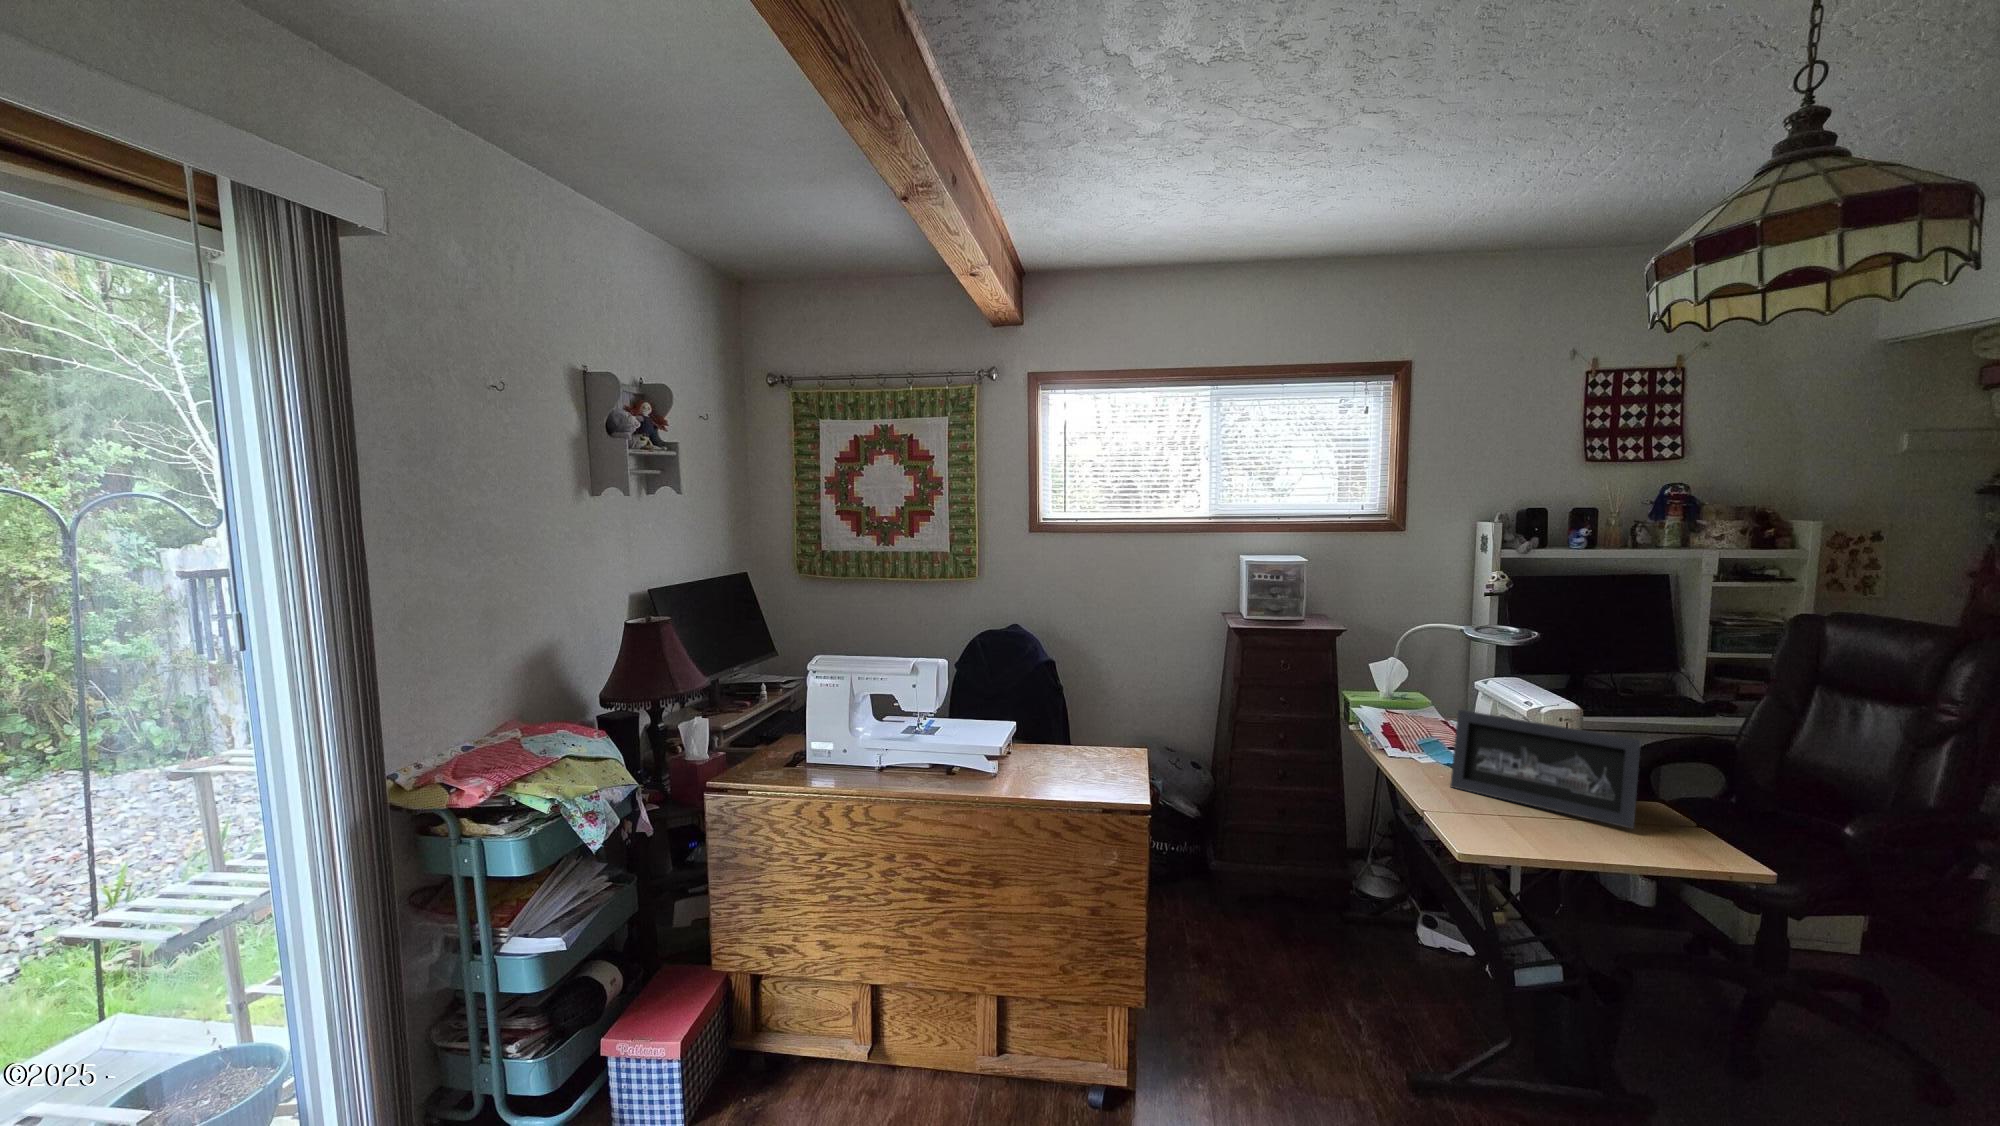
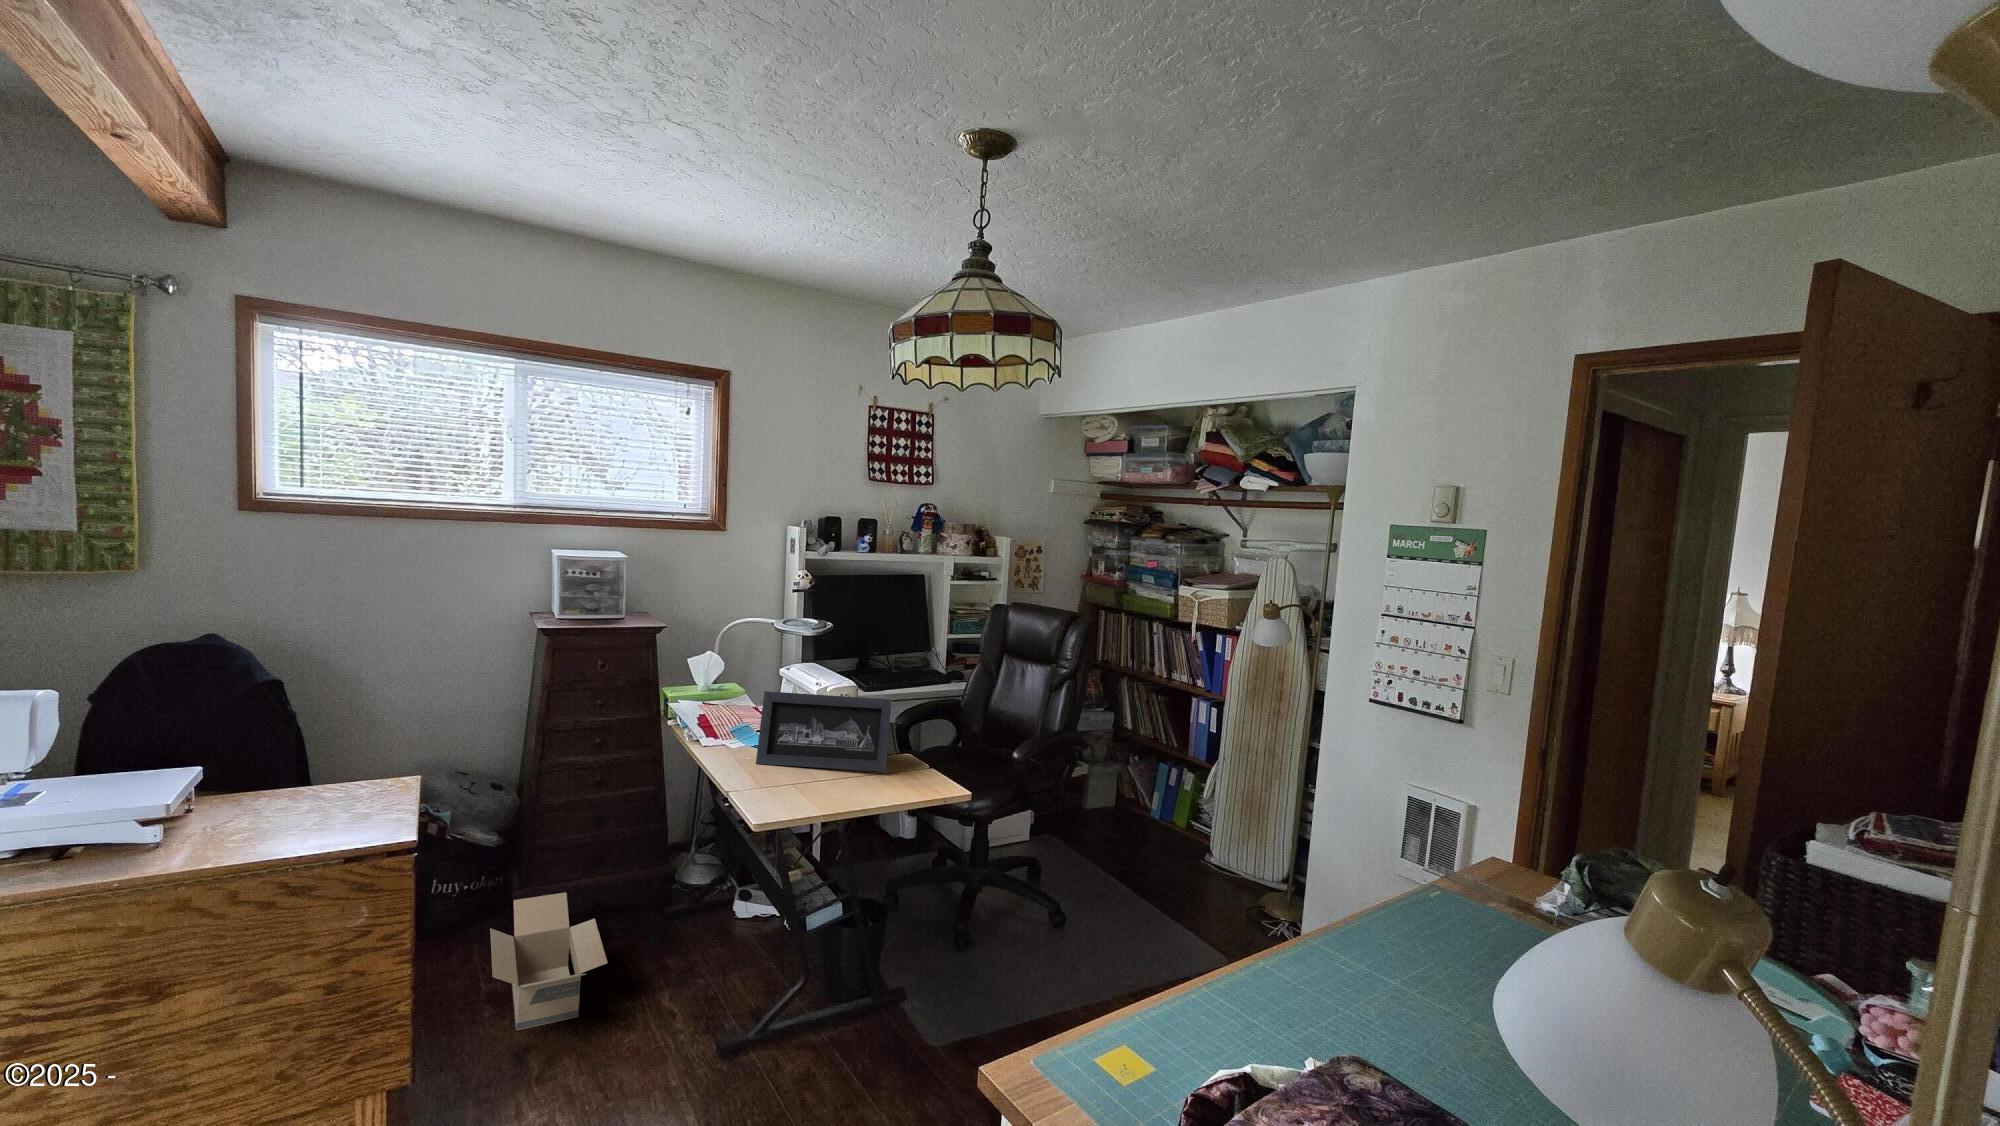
cardboard box: none [1201,856,1298,982] -> present [490,892,608,1030]

